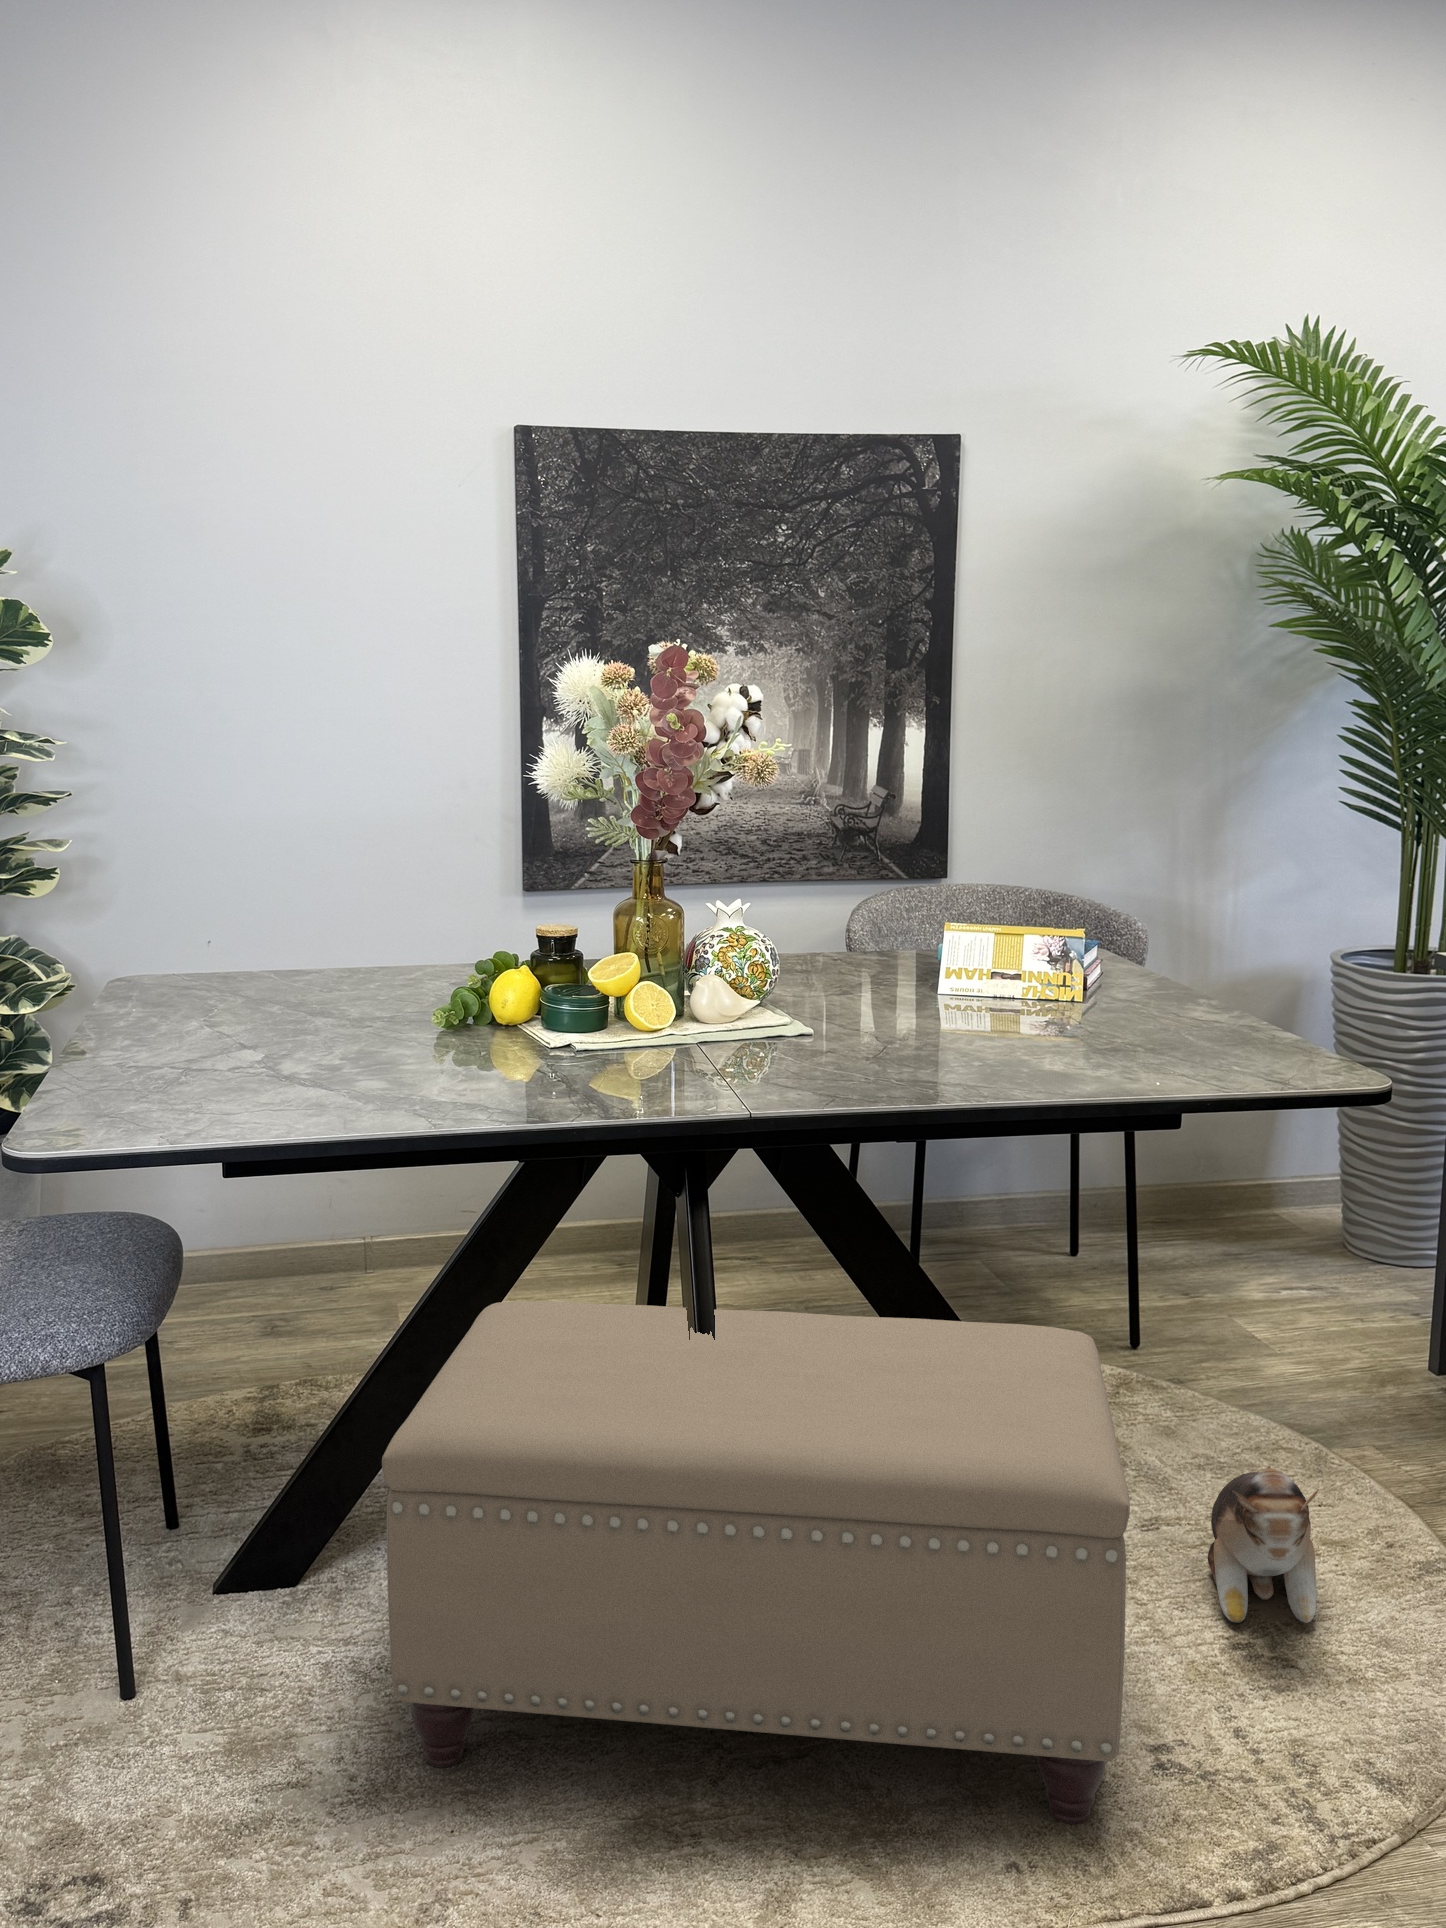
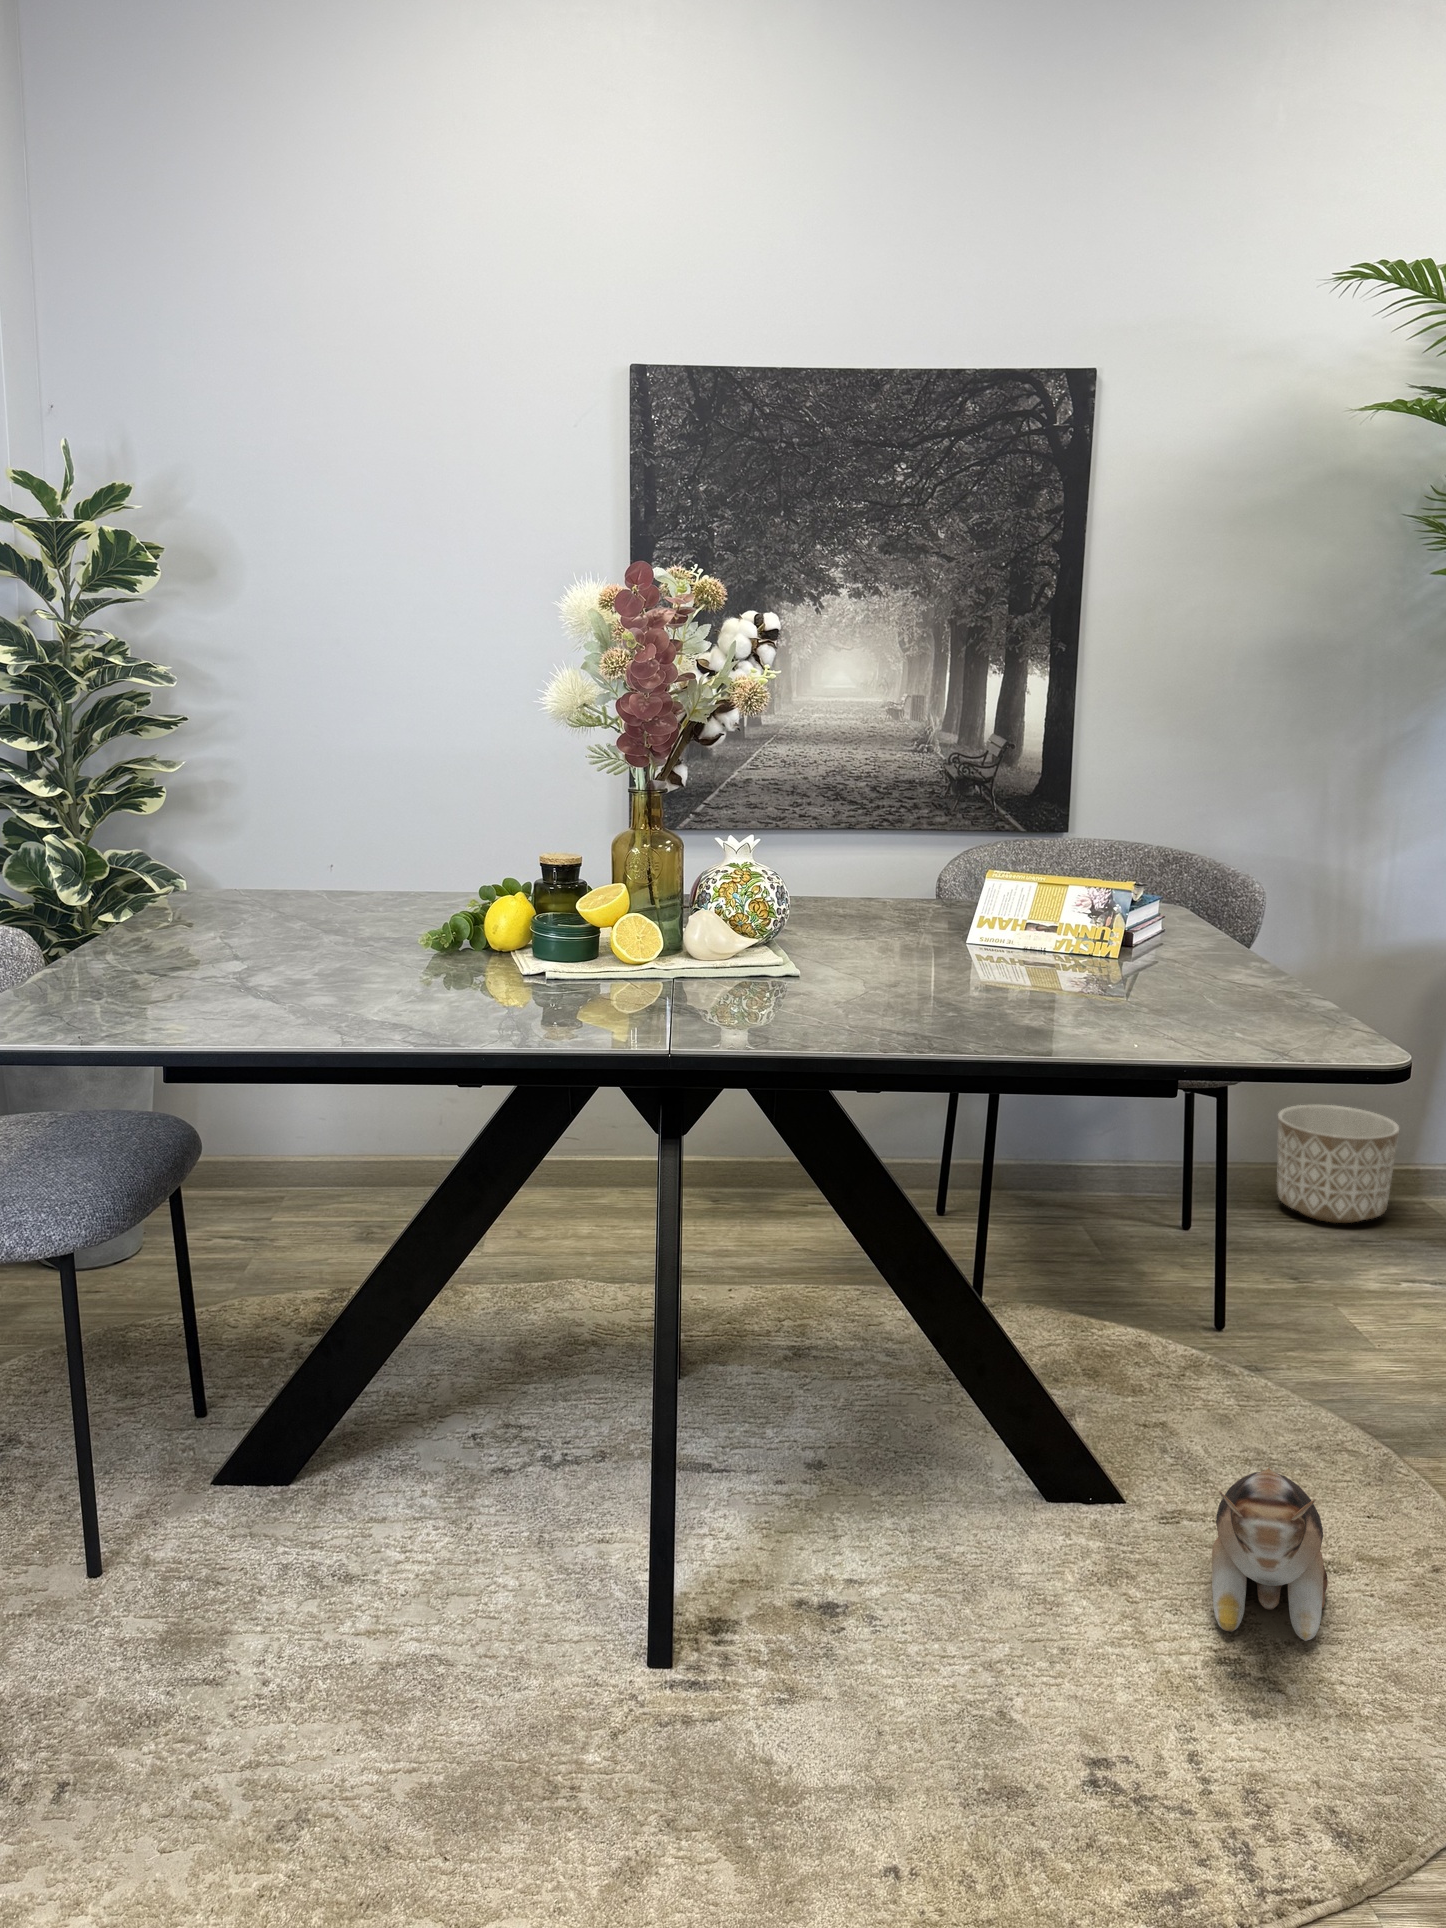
planter: none [1155,1130,1269,1243] -> present [1277,1105,1399,1223]
ottoman: present [382,1301,1130,1824] -> none [292,1225,1081,1834]

